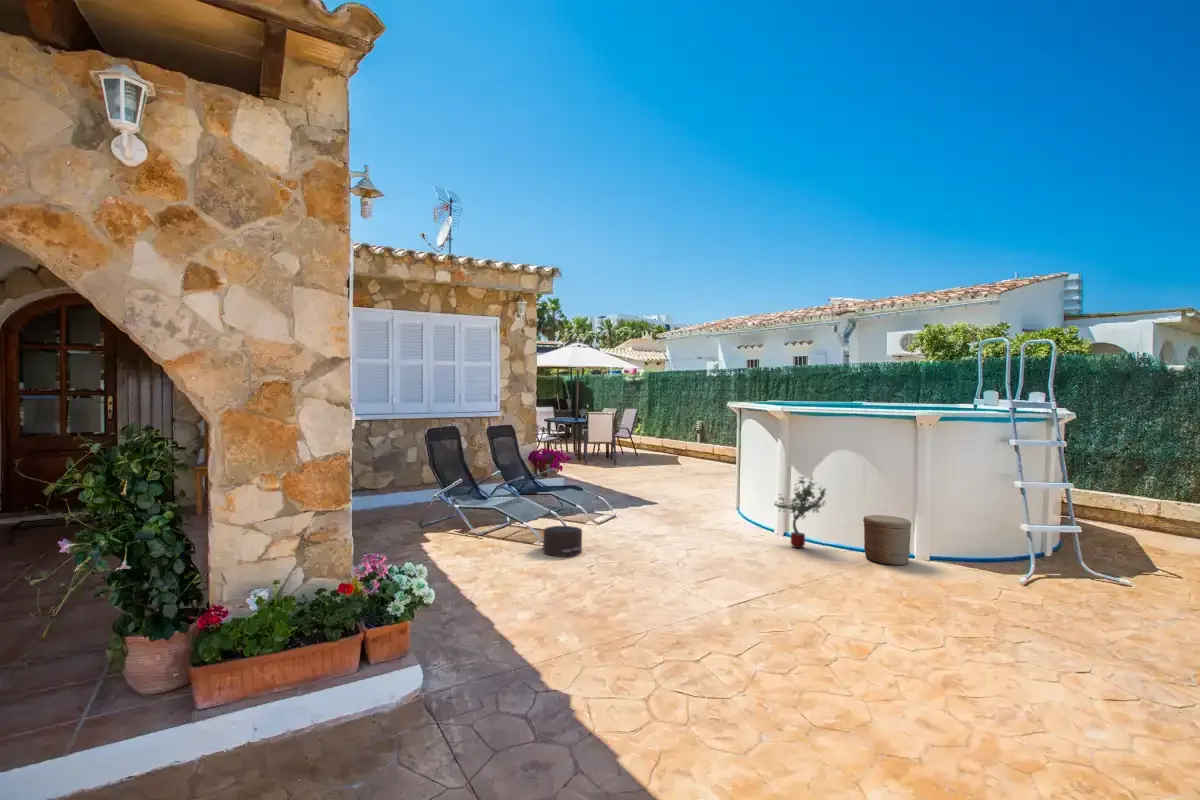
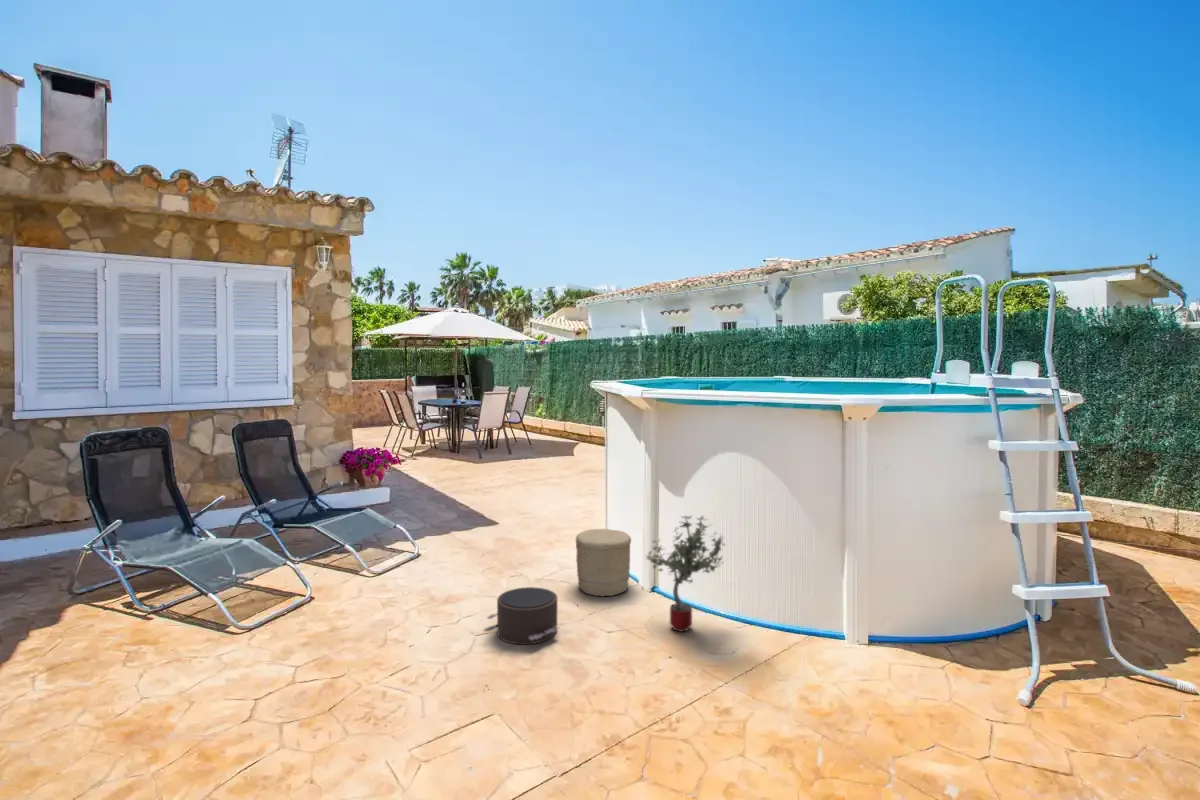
woven basket: present [863,515,911,565] -> present [576,529,631,596]
pouf: present [538,526,582,556] -> present [488,587,558,644]

